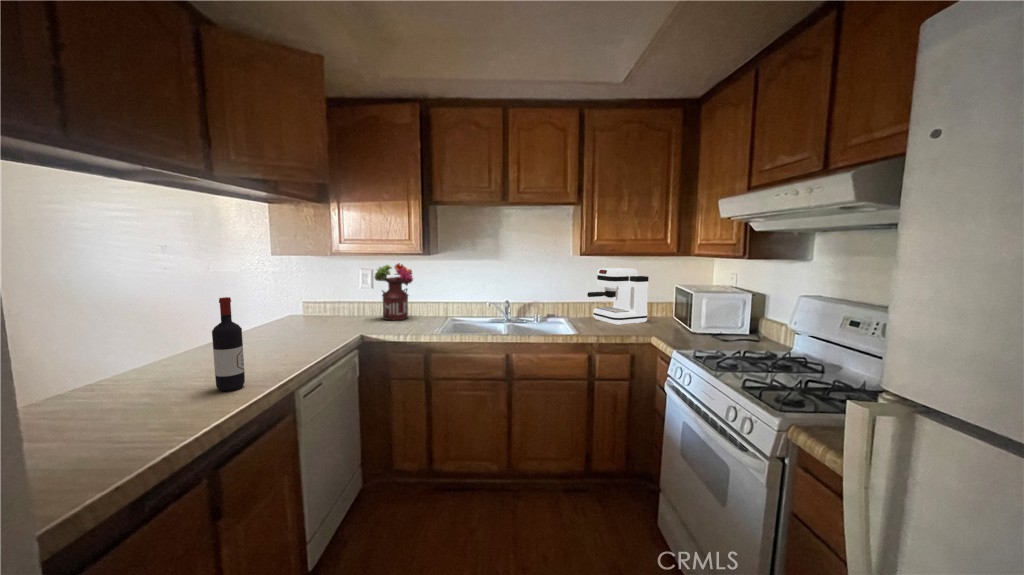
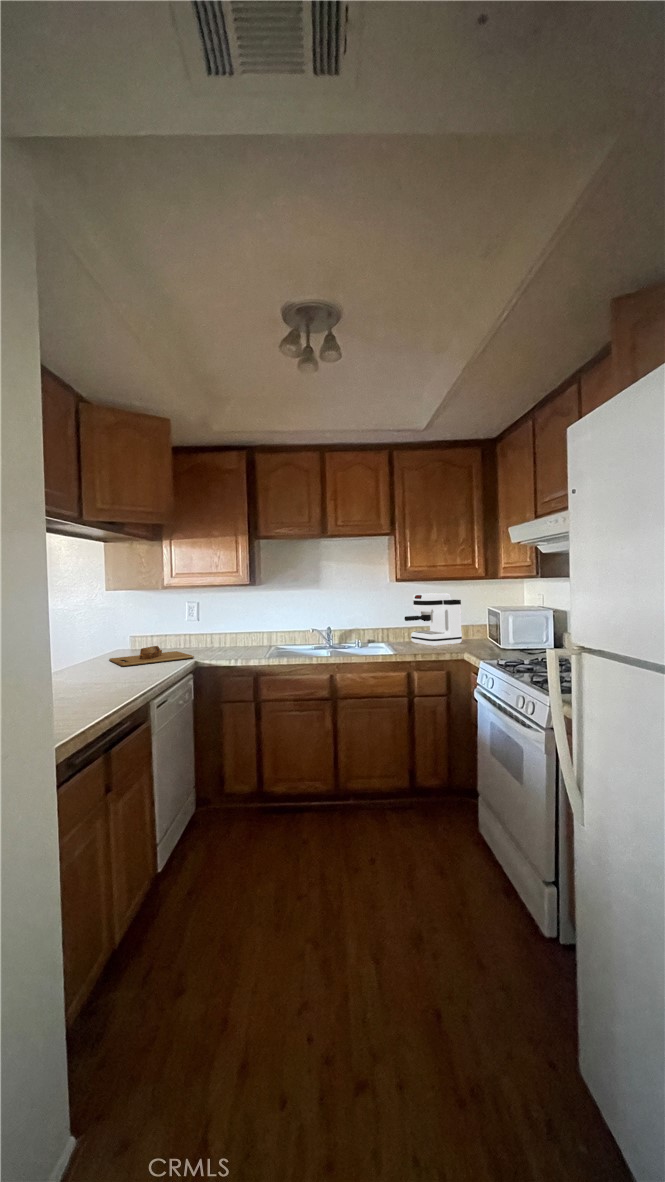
flower arrangement: present [374,263,413,320] -> none [202,595,240,649]
wine bottle: present [212,297,245,391] -> none [92,618,115,695]
cutting board: none [270,317,361,342] -> present [109,646,194,666]

